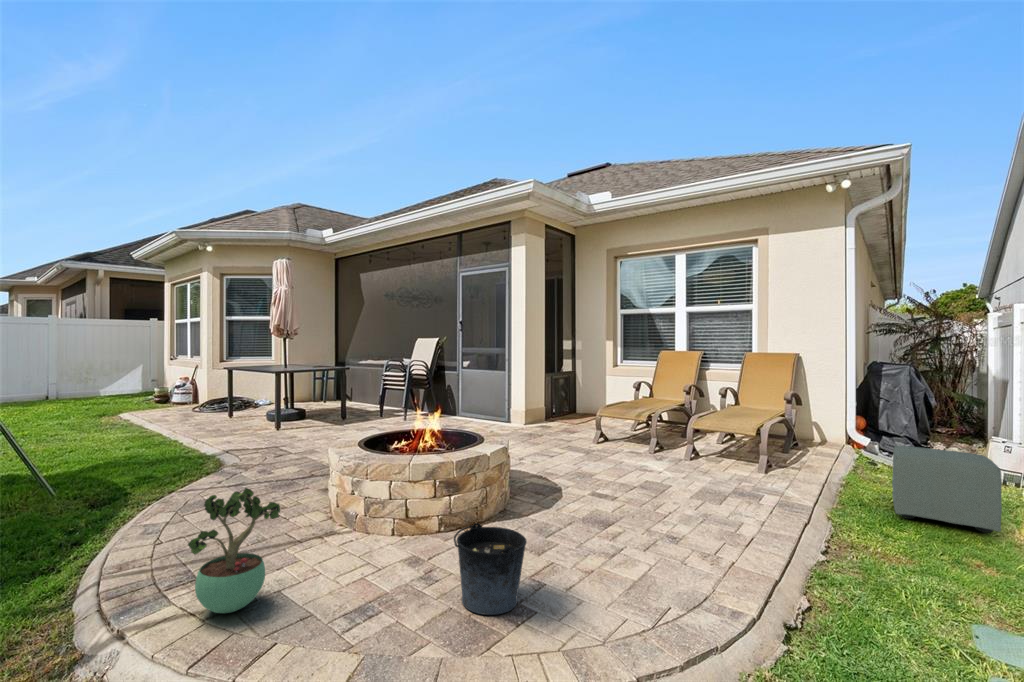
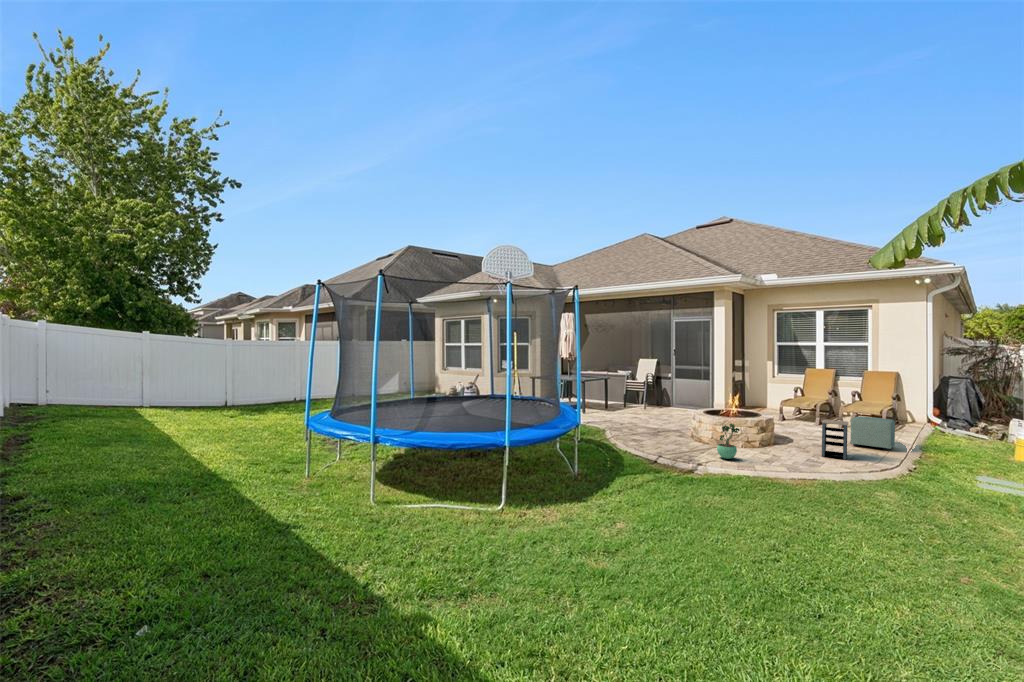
ottoman: present [892,446,1002,533] -> present [851,416,895,450]
side table: none [569,460,648,589] -> present [822,420,848,460]
bucket: present [454,523,527,615] -> none [789,438,816,462]

